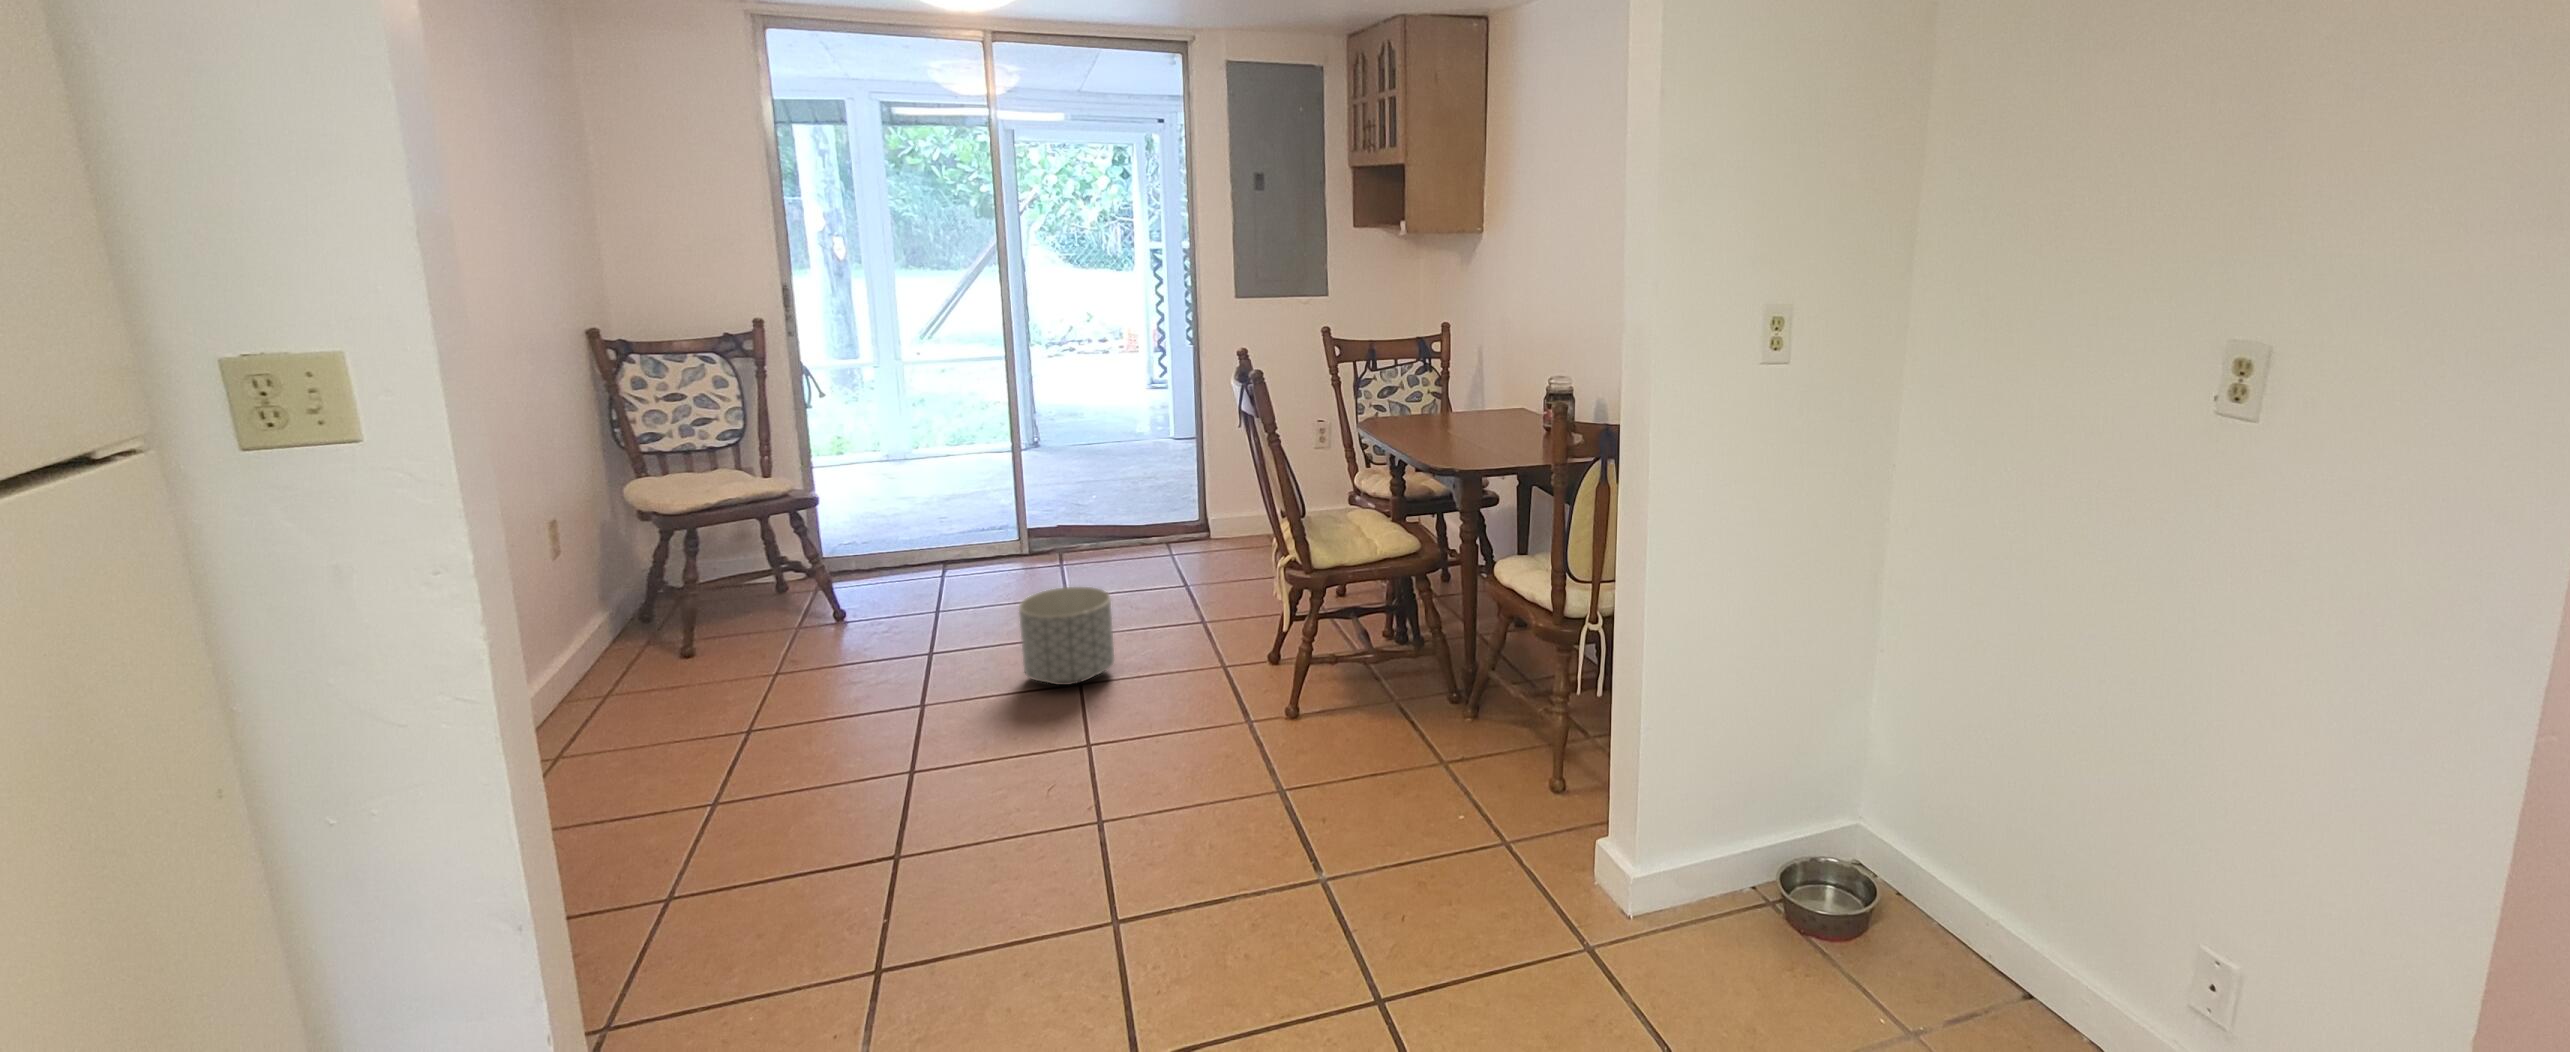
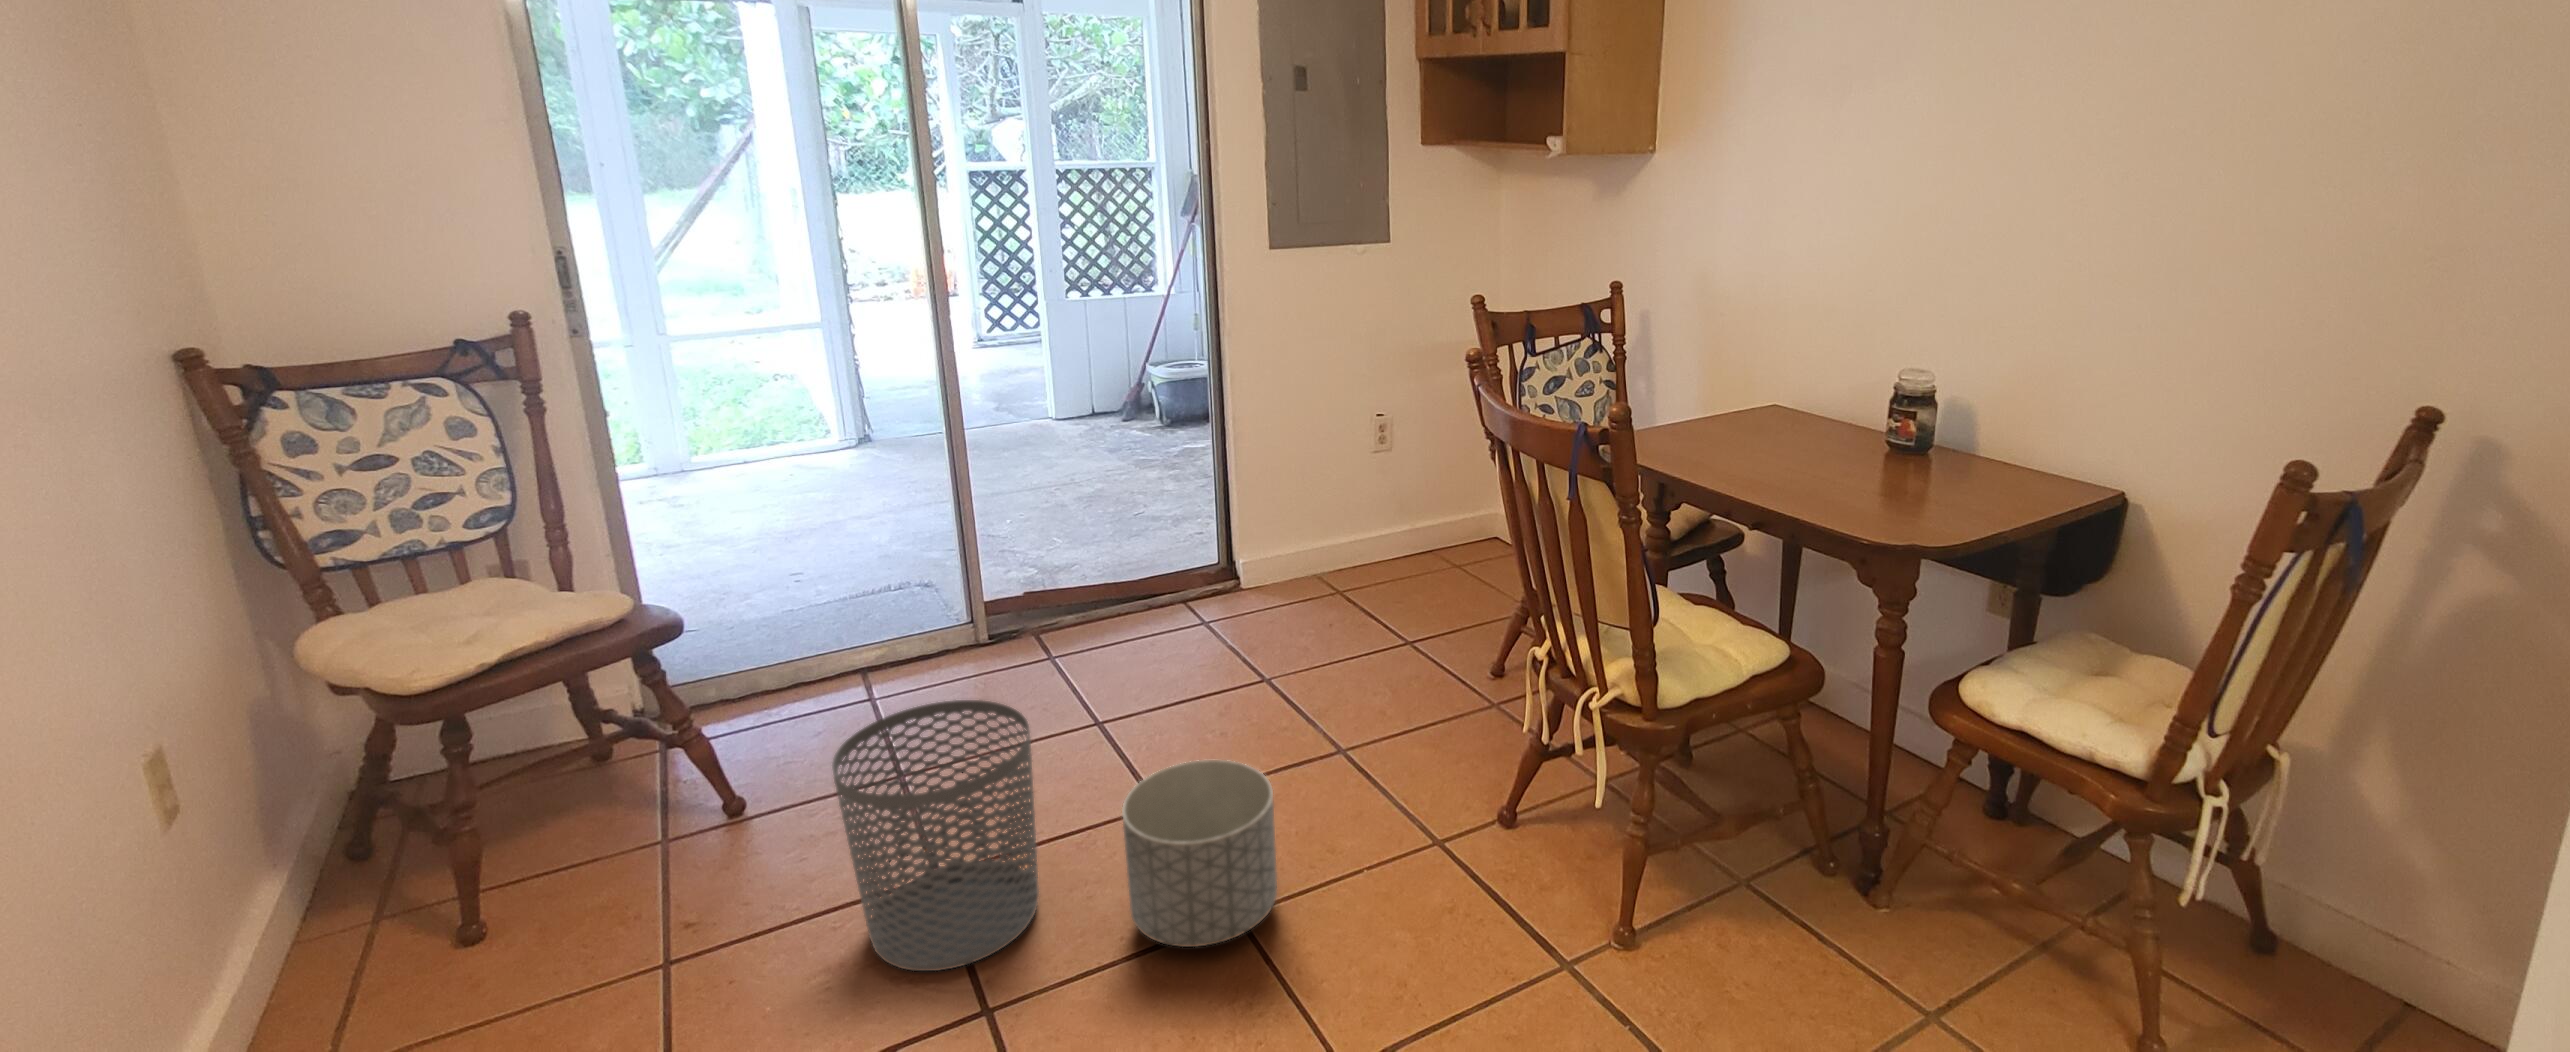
waste bin: none [868,542,984,685] -> present [832,700,1039,971]

